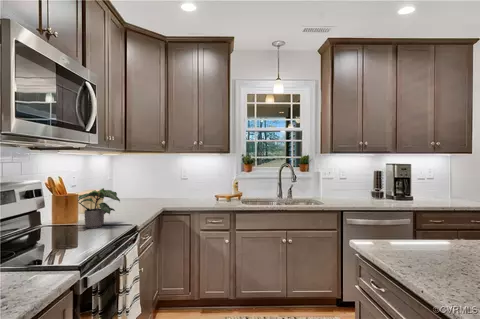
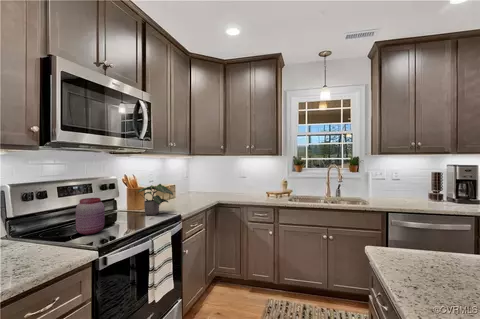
jar: none [16,207,54,255] -> present [76,198,105,234]

